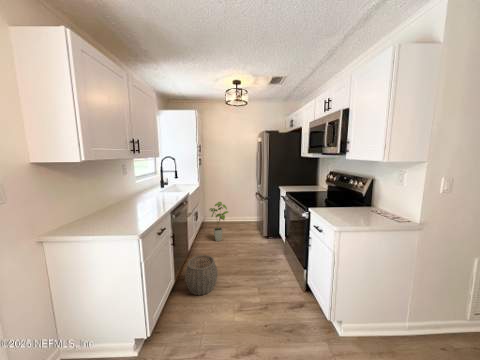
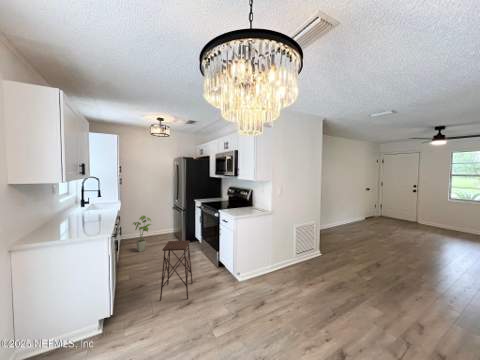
side table: none [214,246,263,343] -> present [160,241,193,301]
woven basket: present [185,255,218,295] -> none [124,257,154,289]

